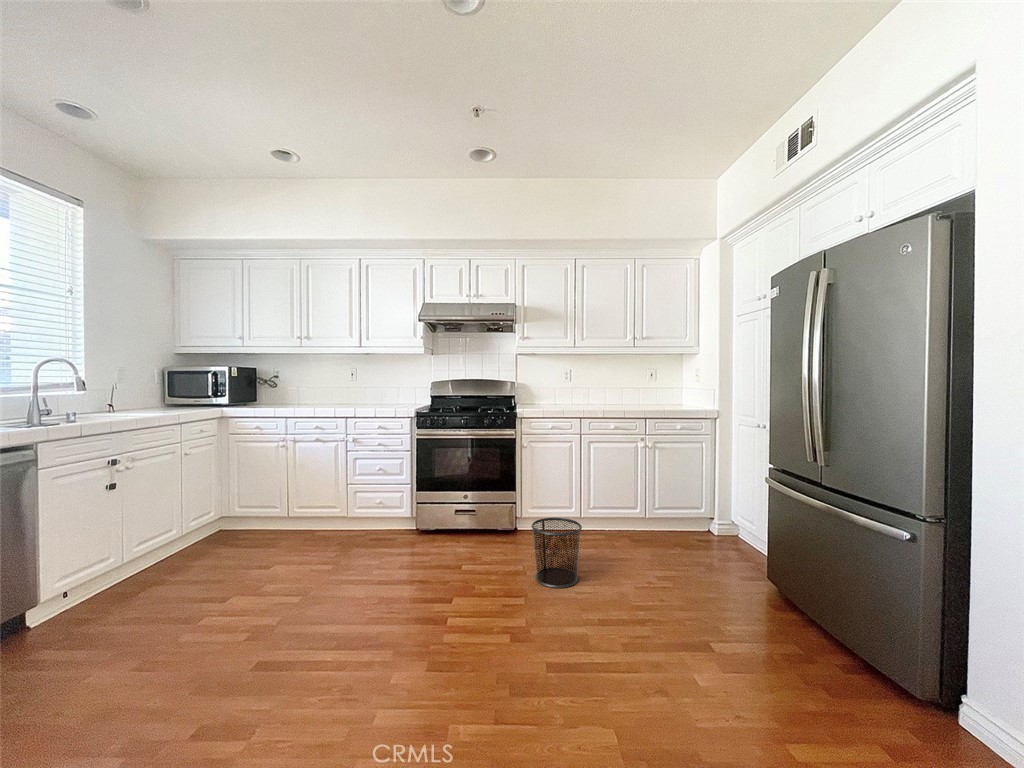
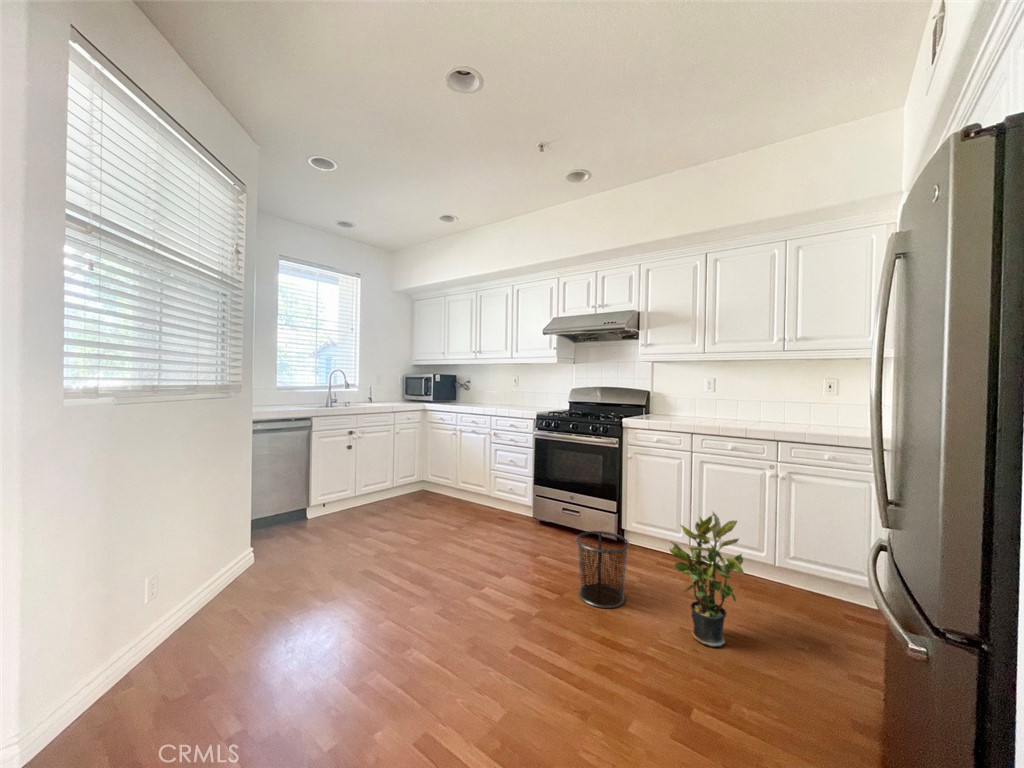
potted plant: none [624,478,679,586] -> present [669,512,744,647]

